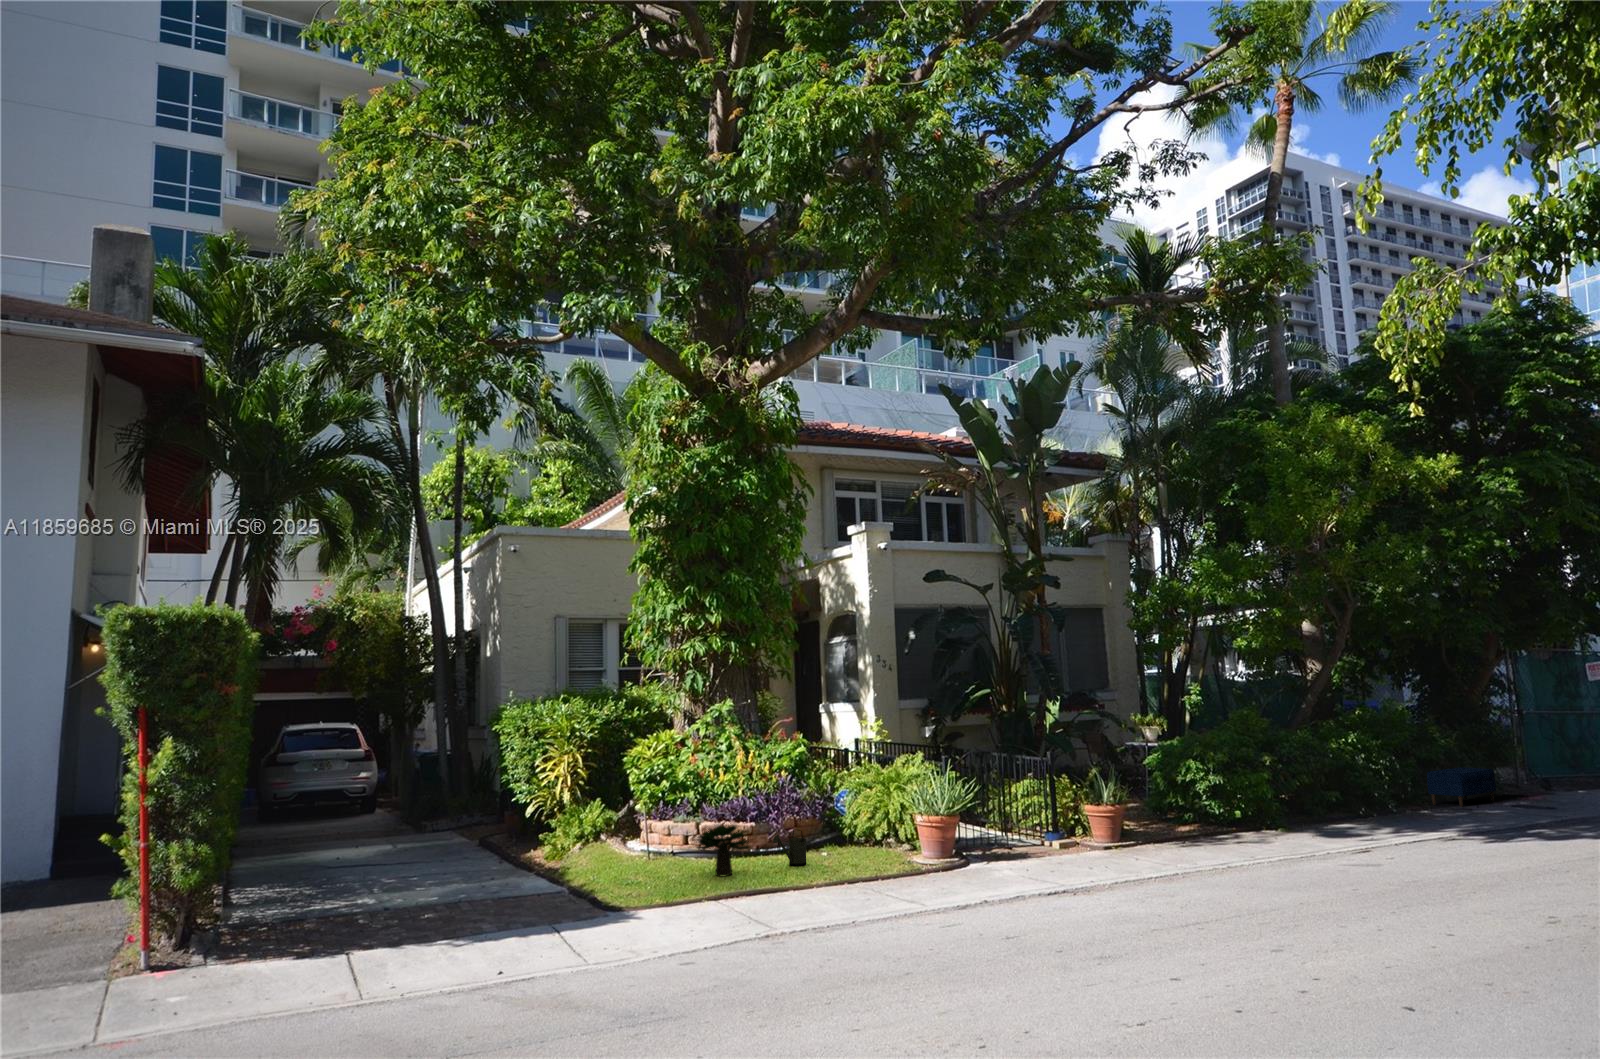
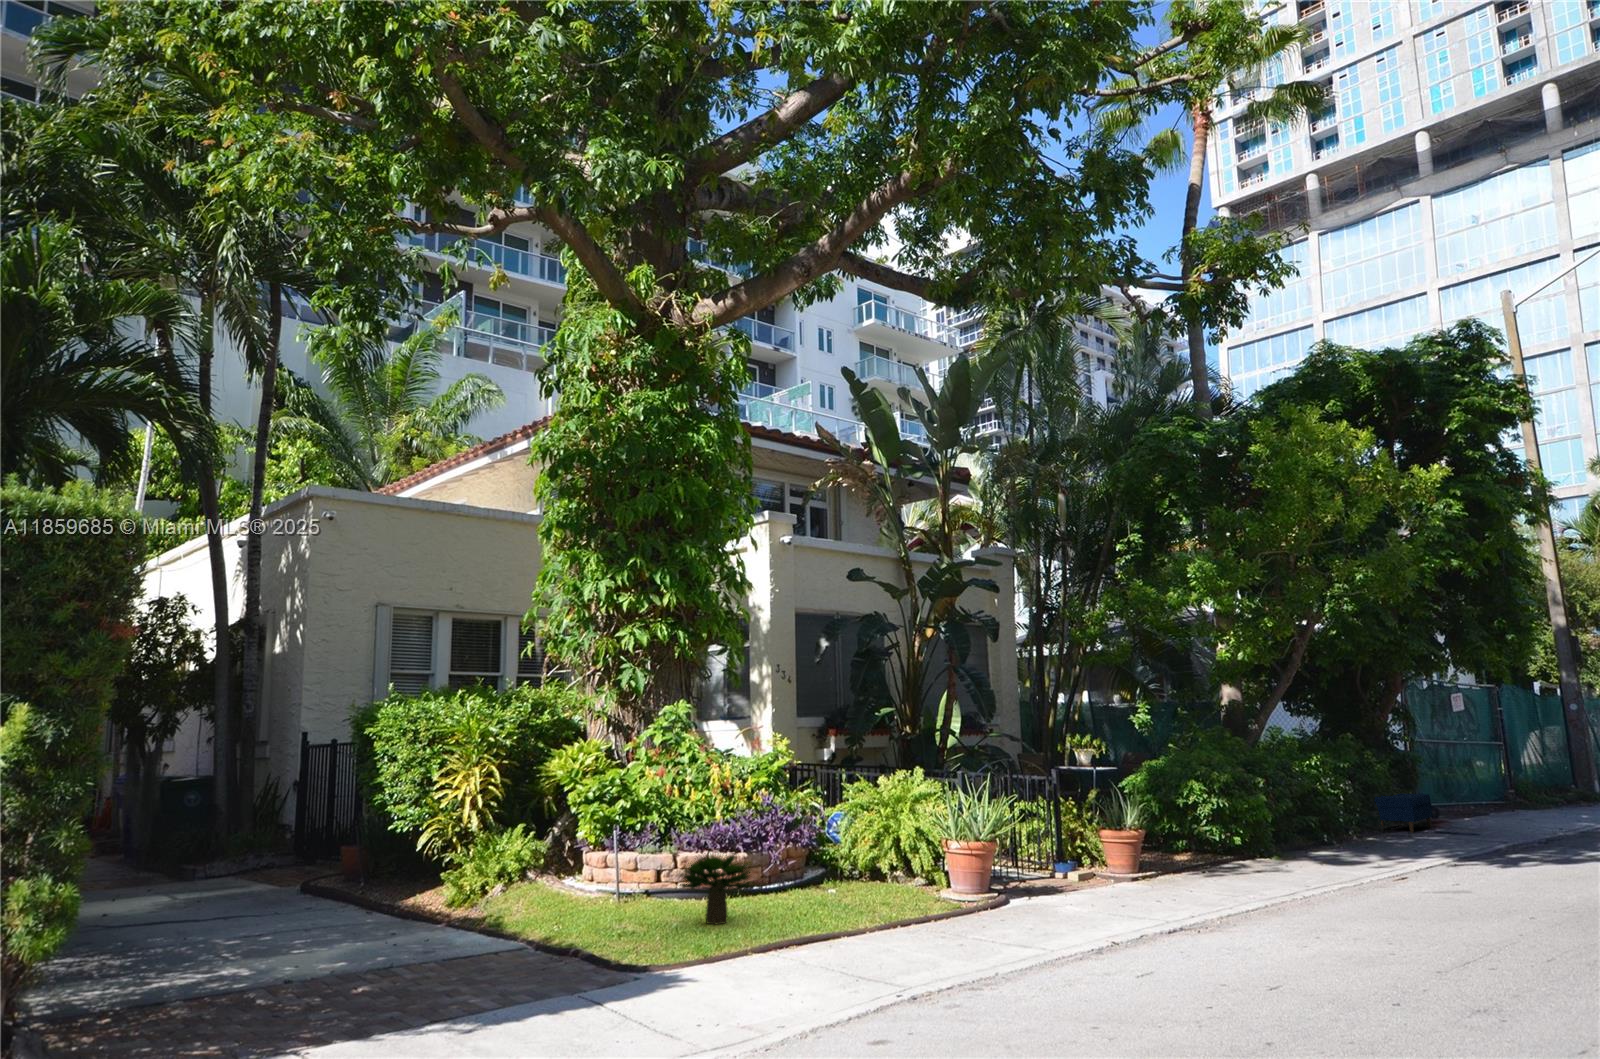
watering can: present [773,830,808,866] -> none [772,861,811,909]

